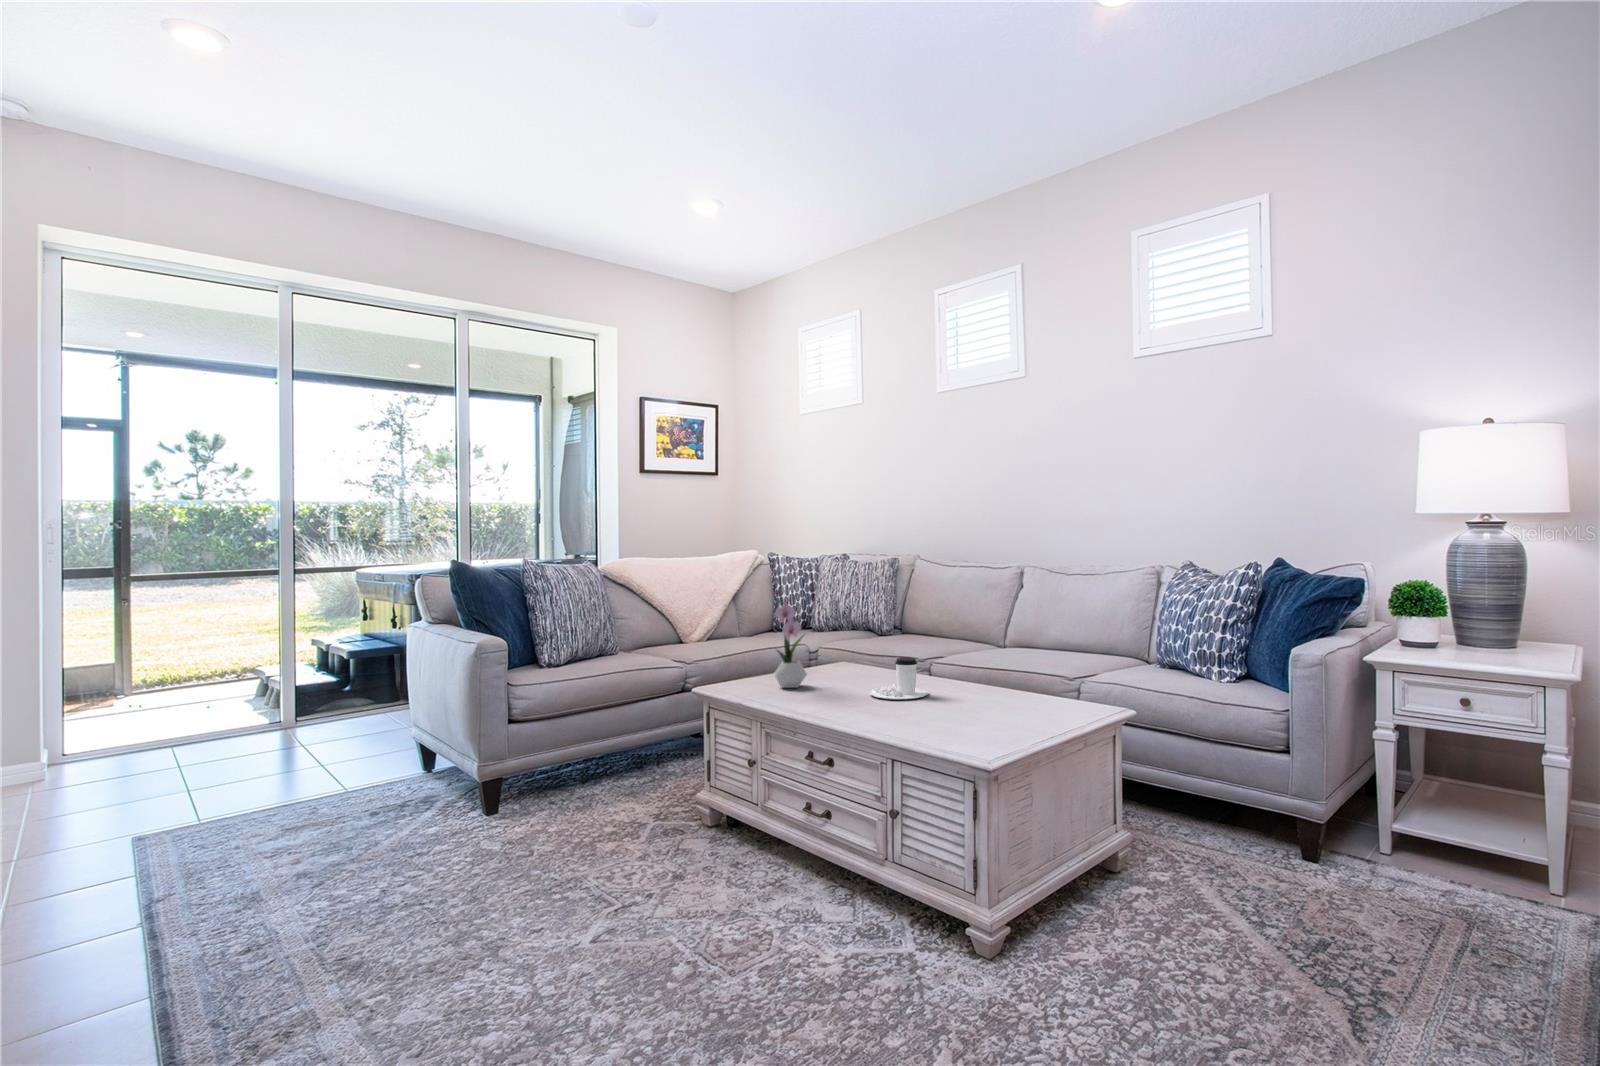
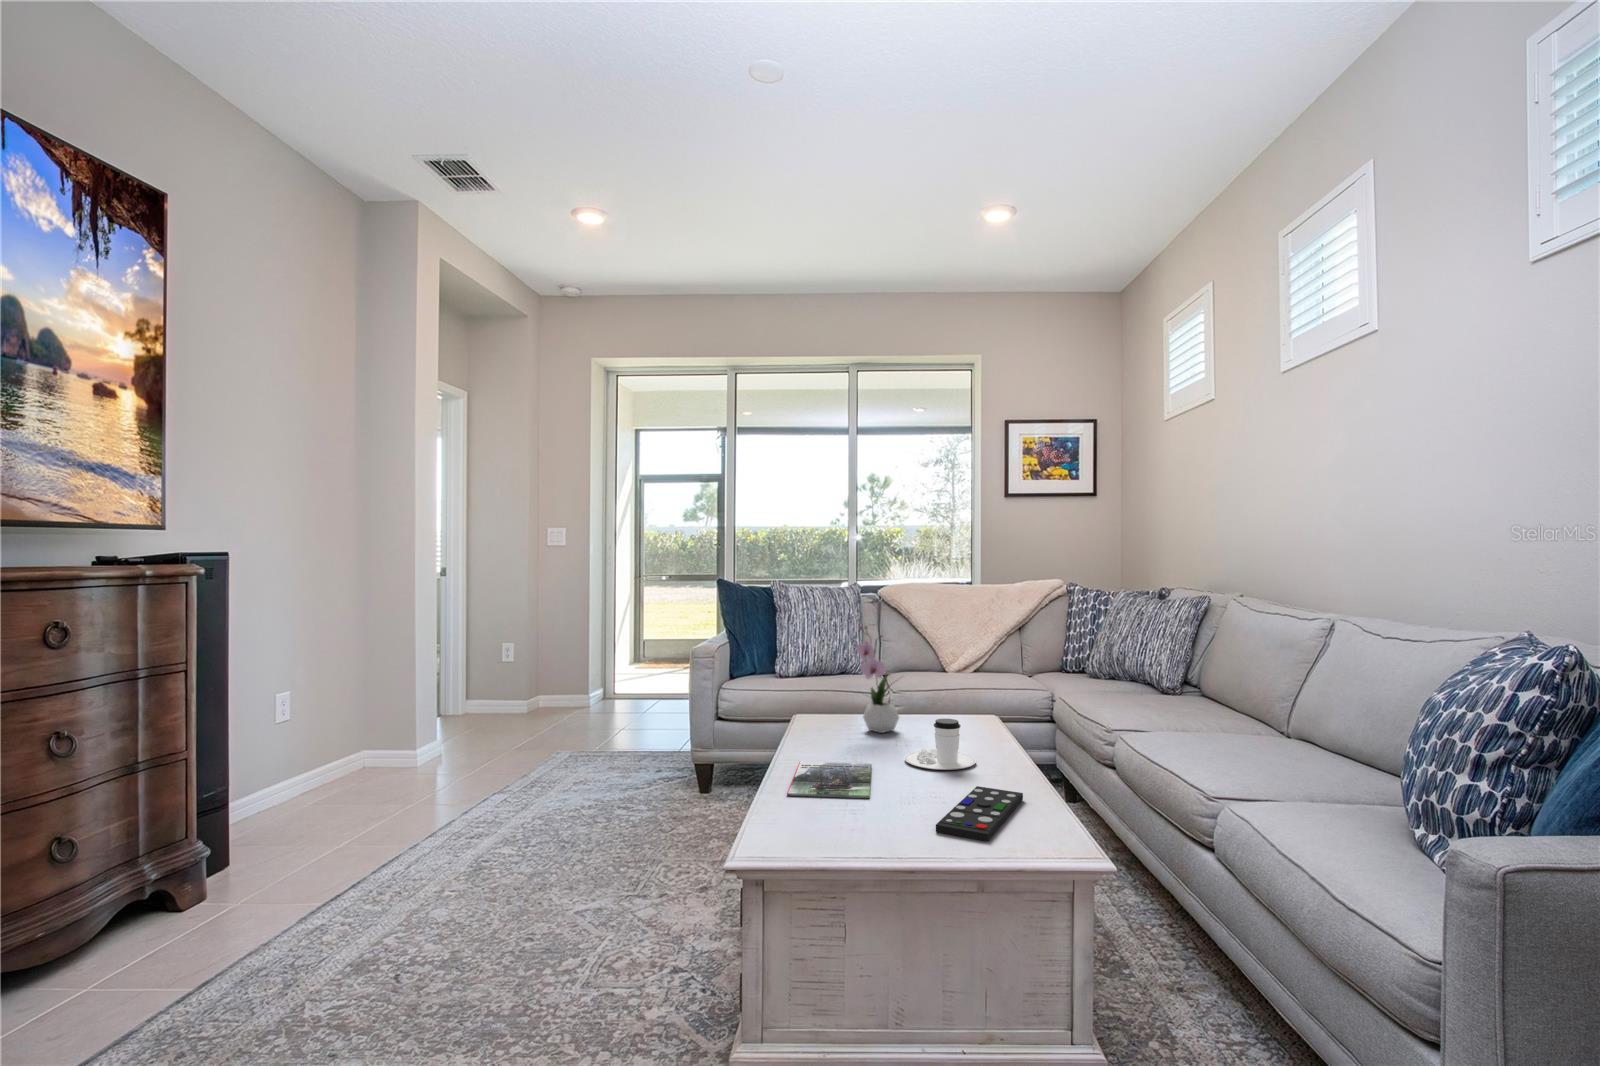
remote control: none [979,696,1067,725] -> present [936,786,1023,841]
magazine: none [824,704,940,733] -> present [787,762,872,798]

